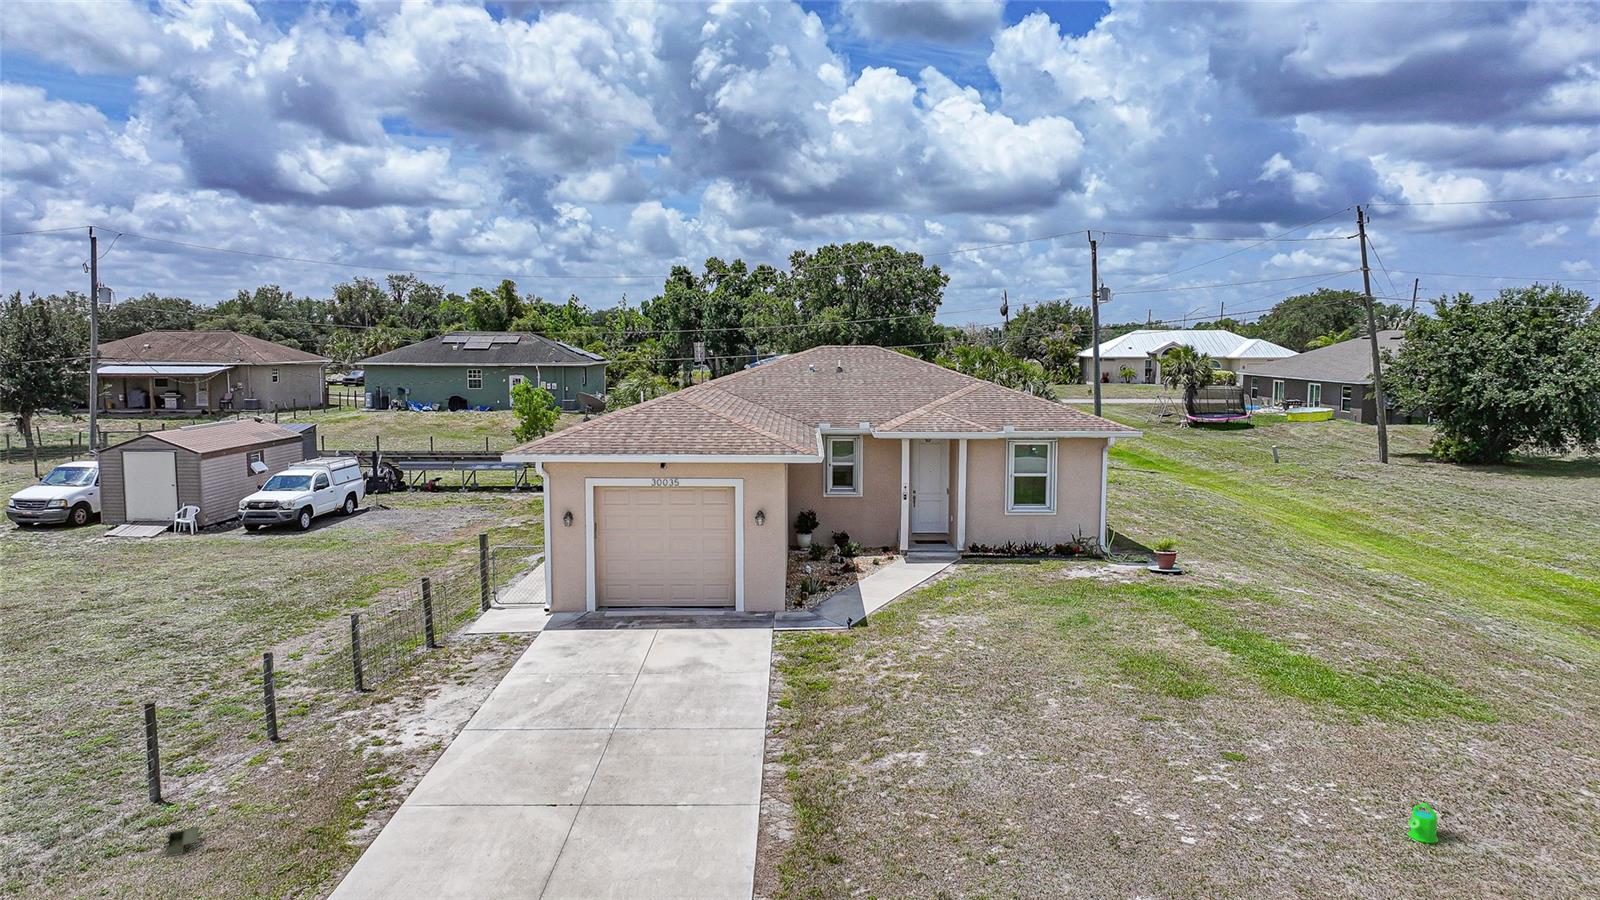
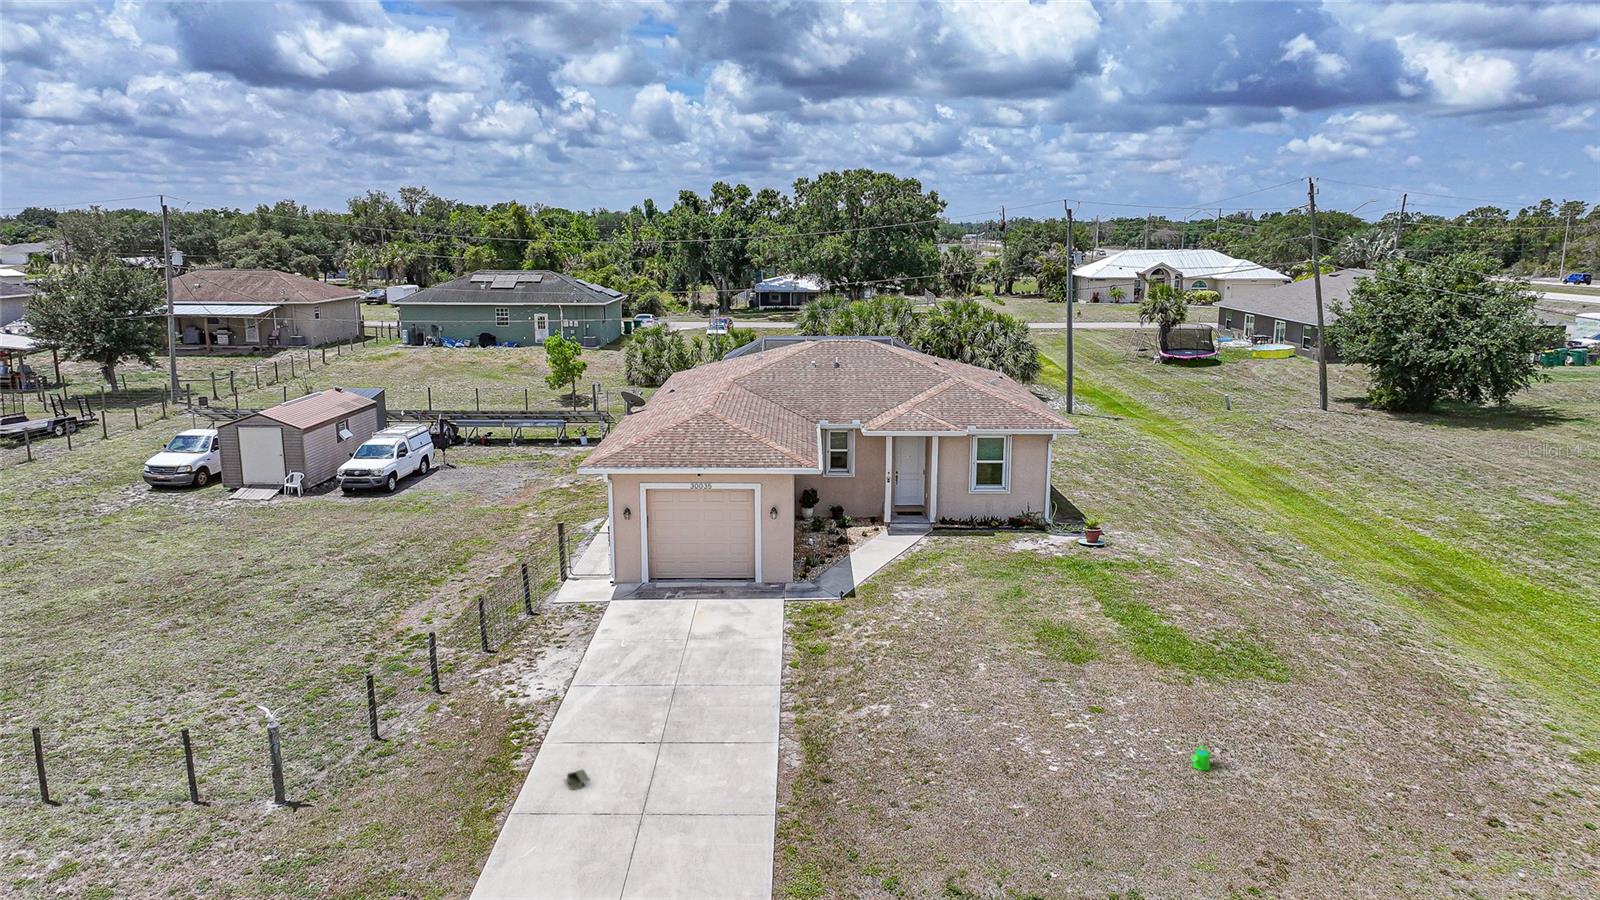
toolbox: present [165,827,199,857] -> present [567,770,590,790]

